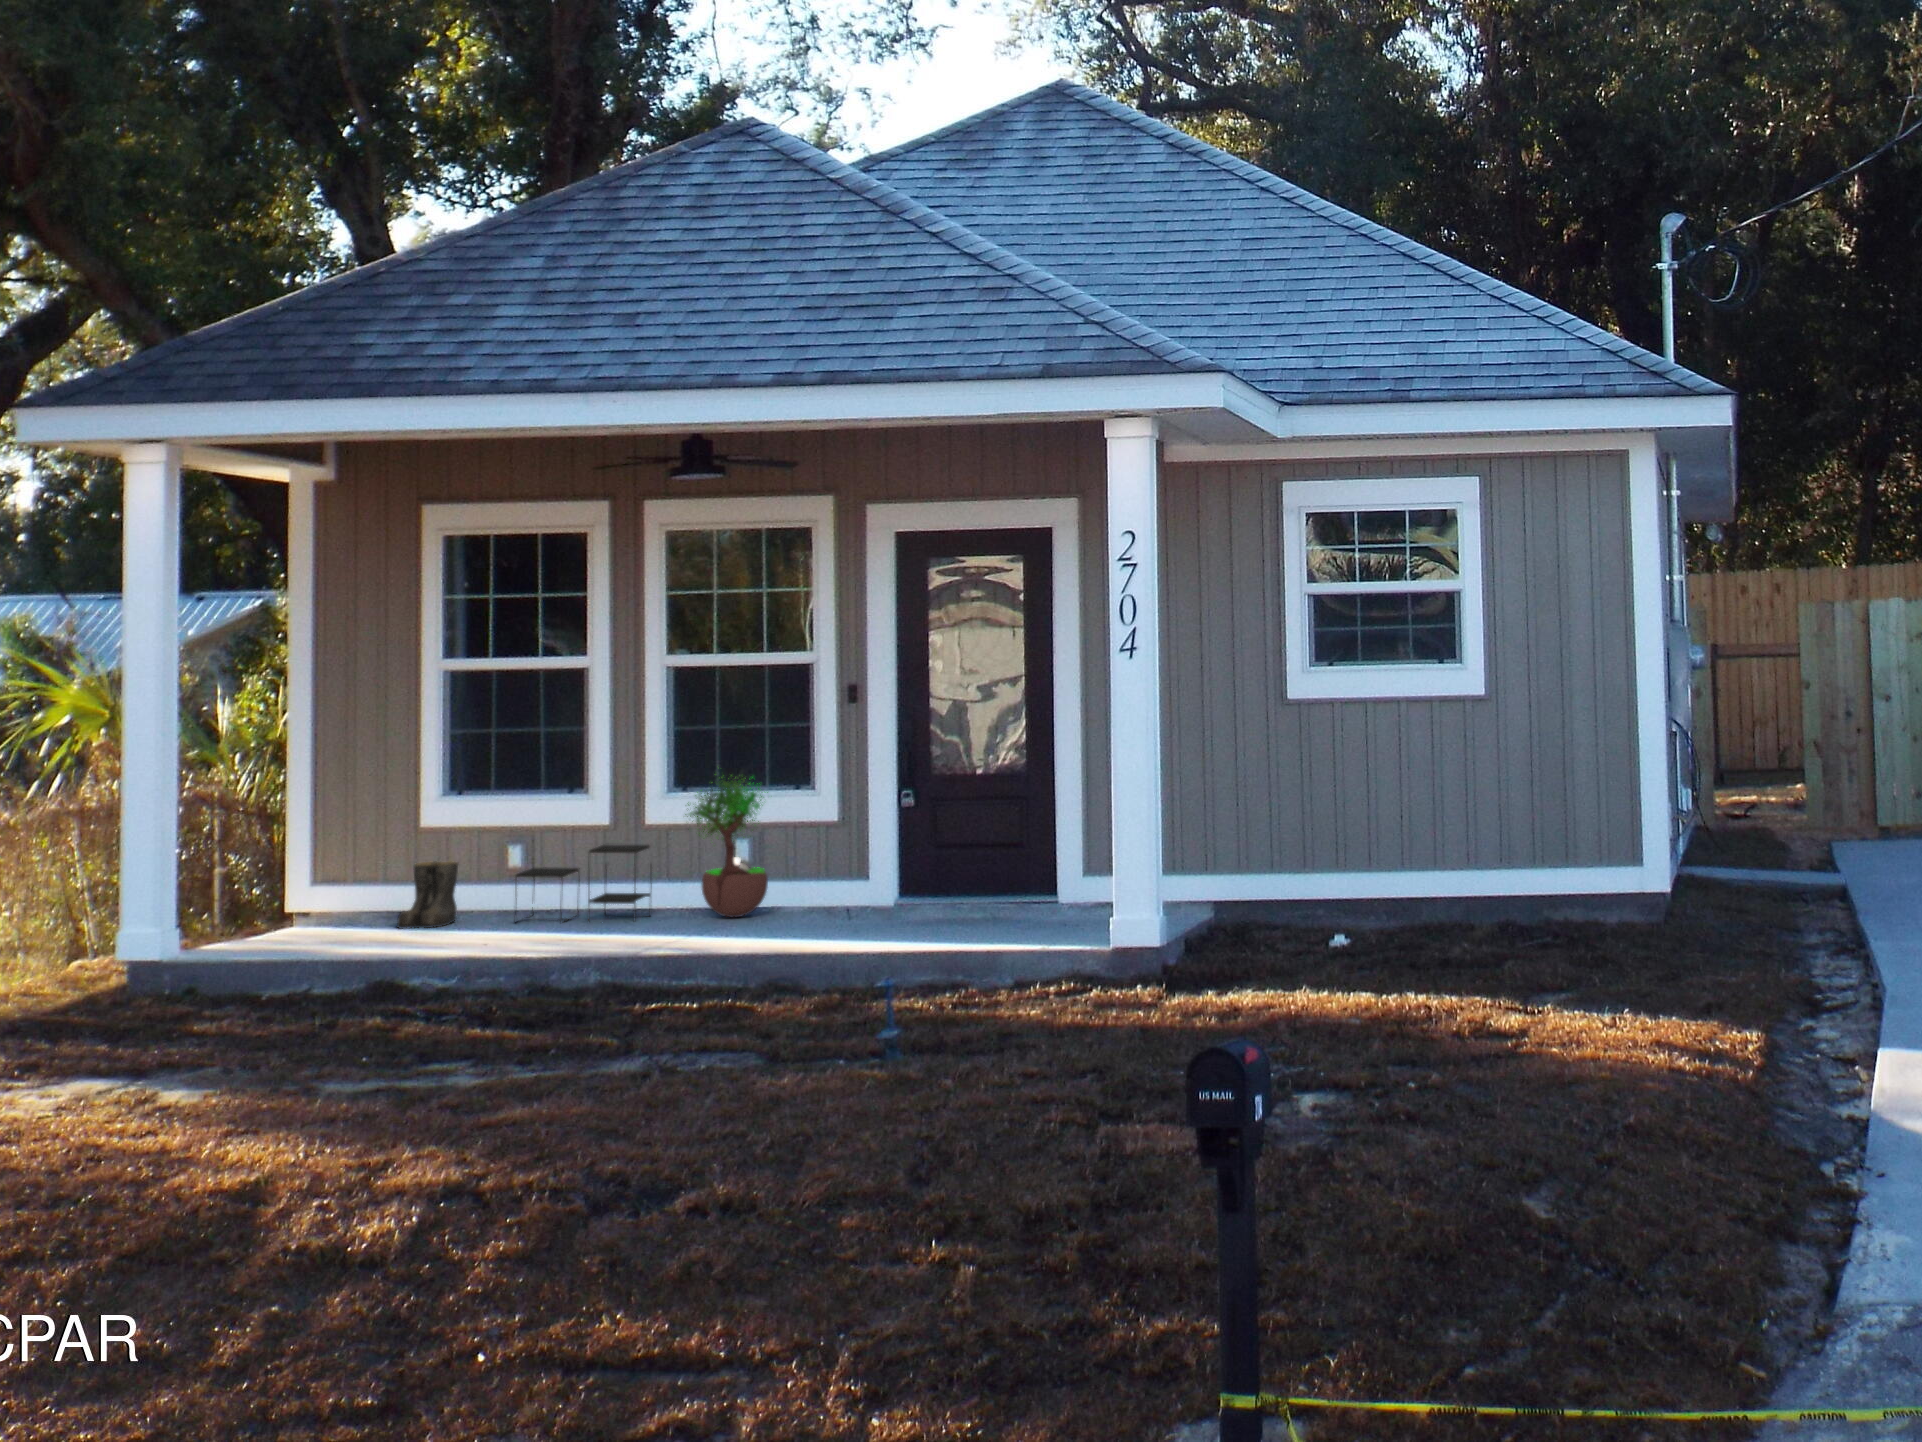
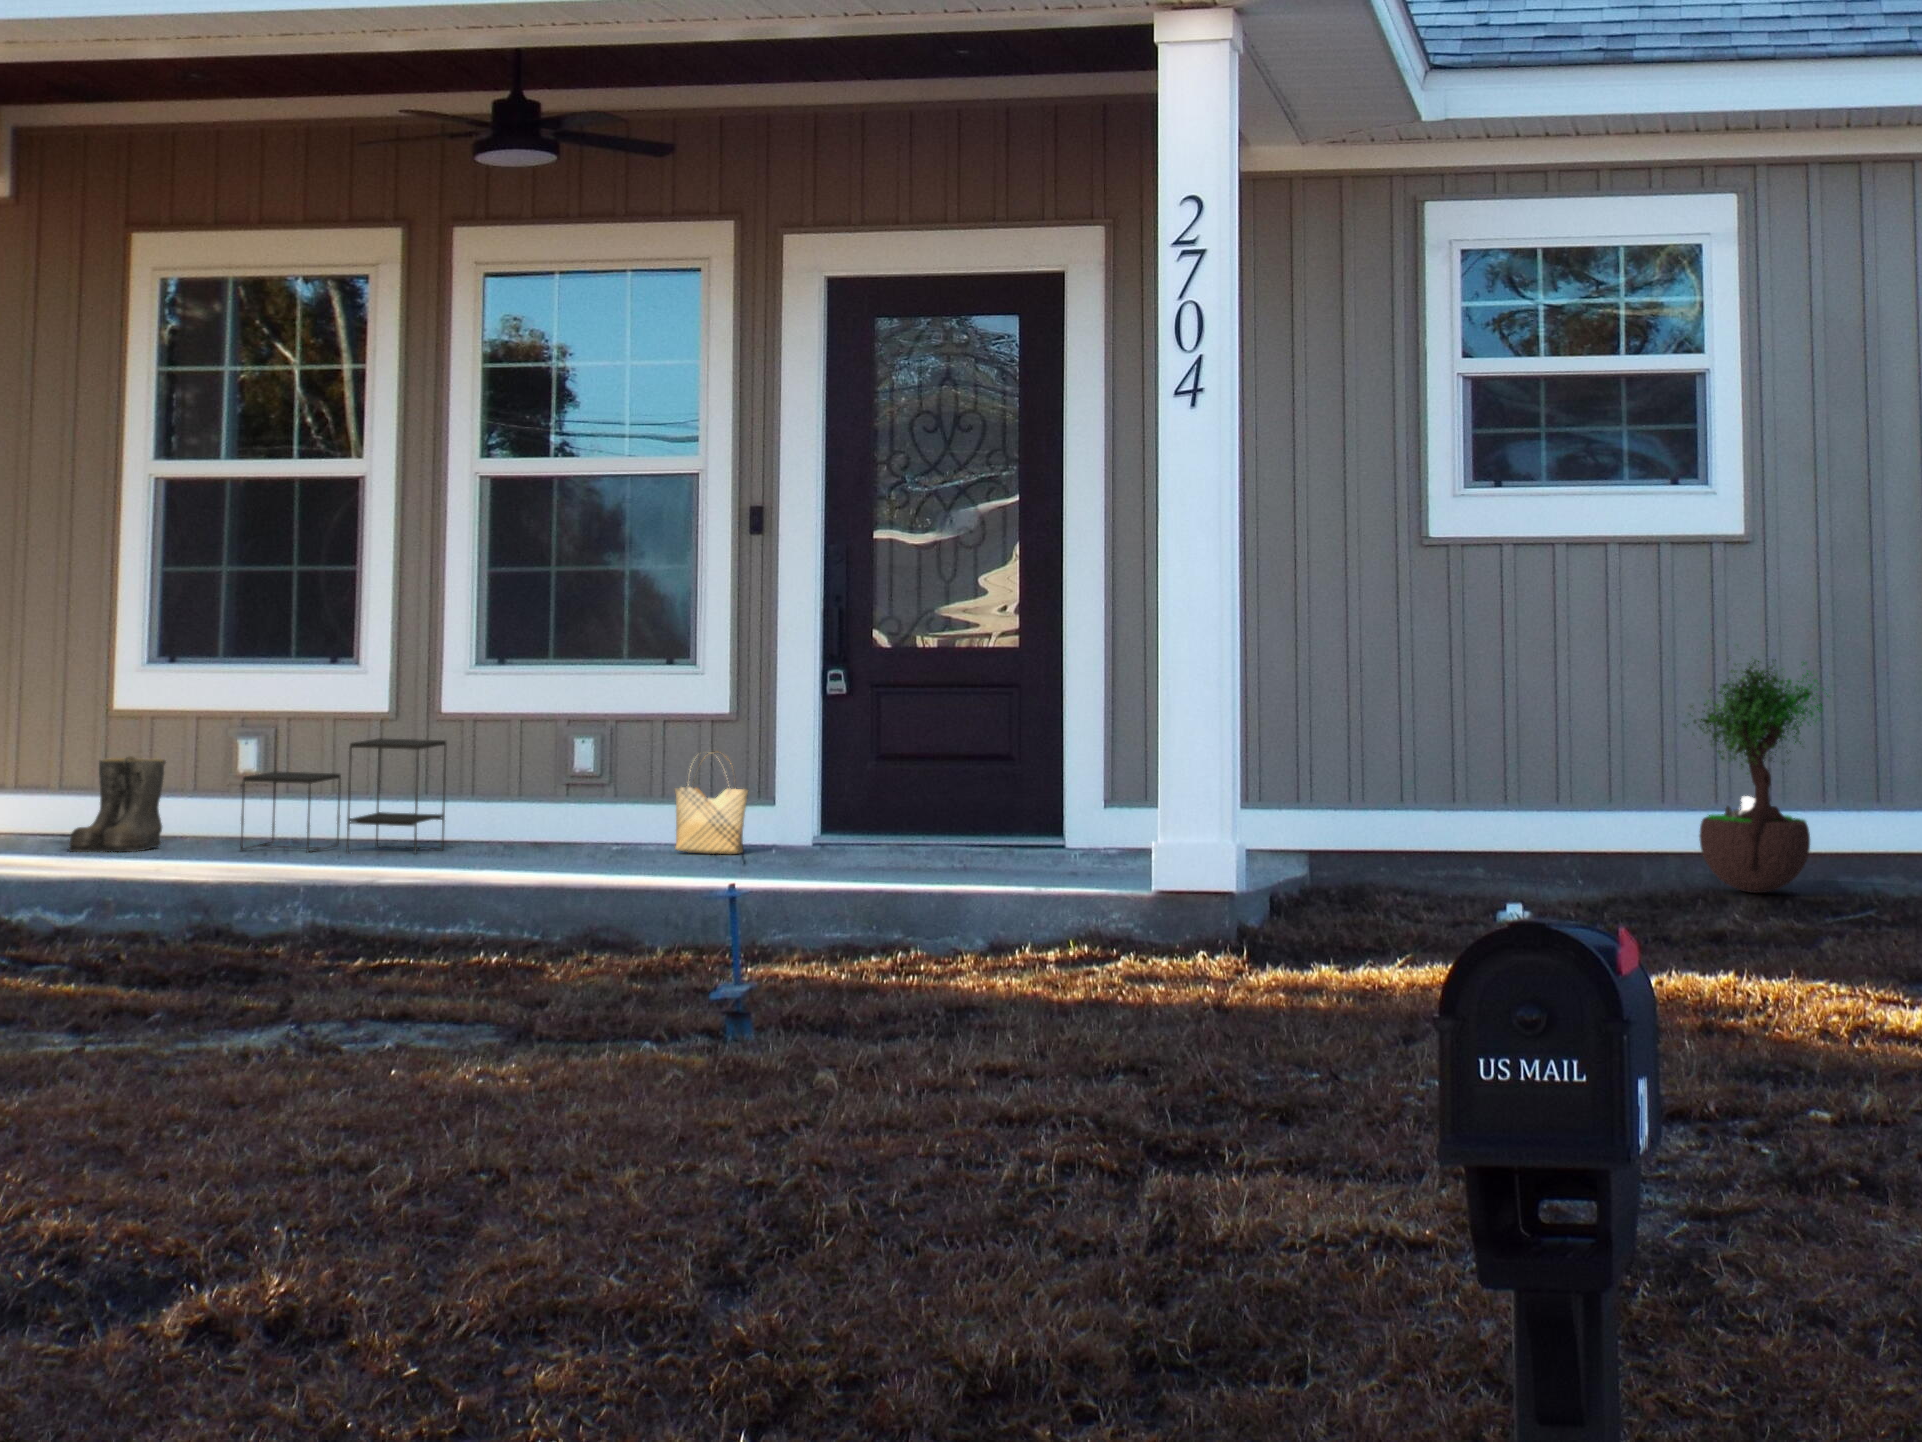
potted tree: present [685,775,768,917] -> present [1687,658,1828,893]
woven basket: none [806,846,855,914] -> present [675,751,748,855]

